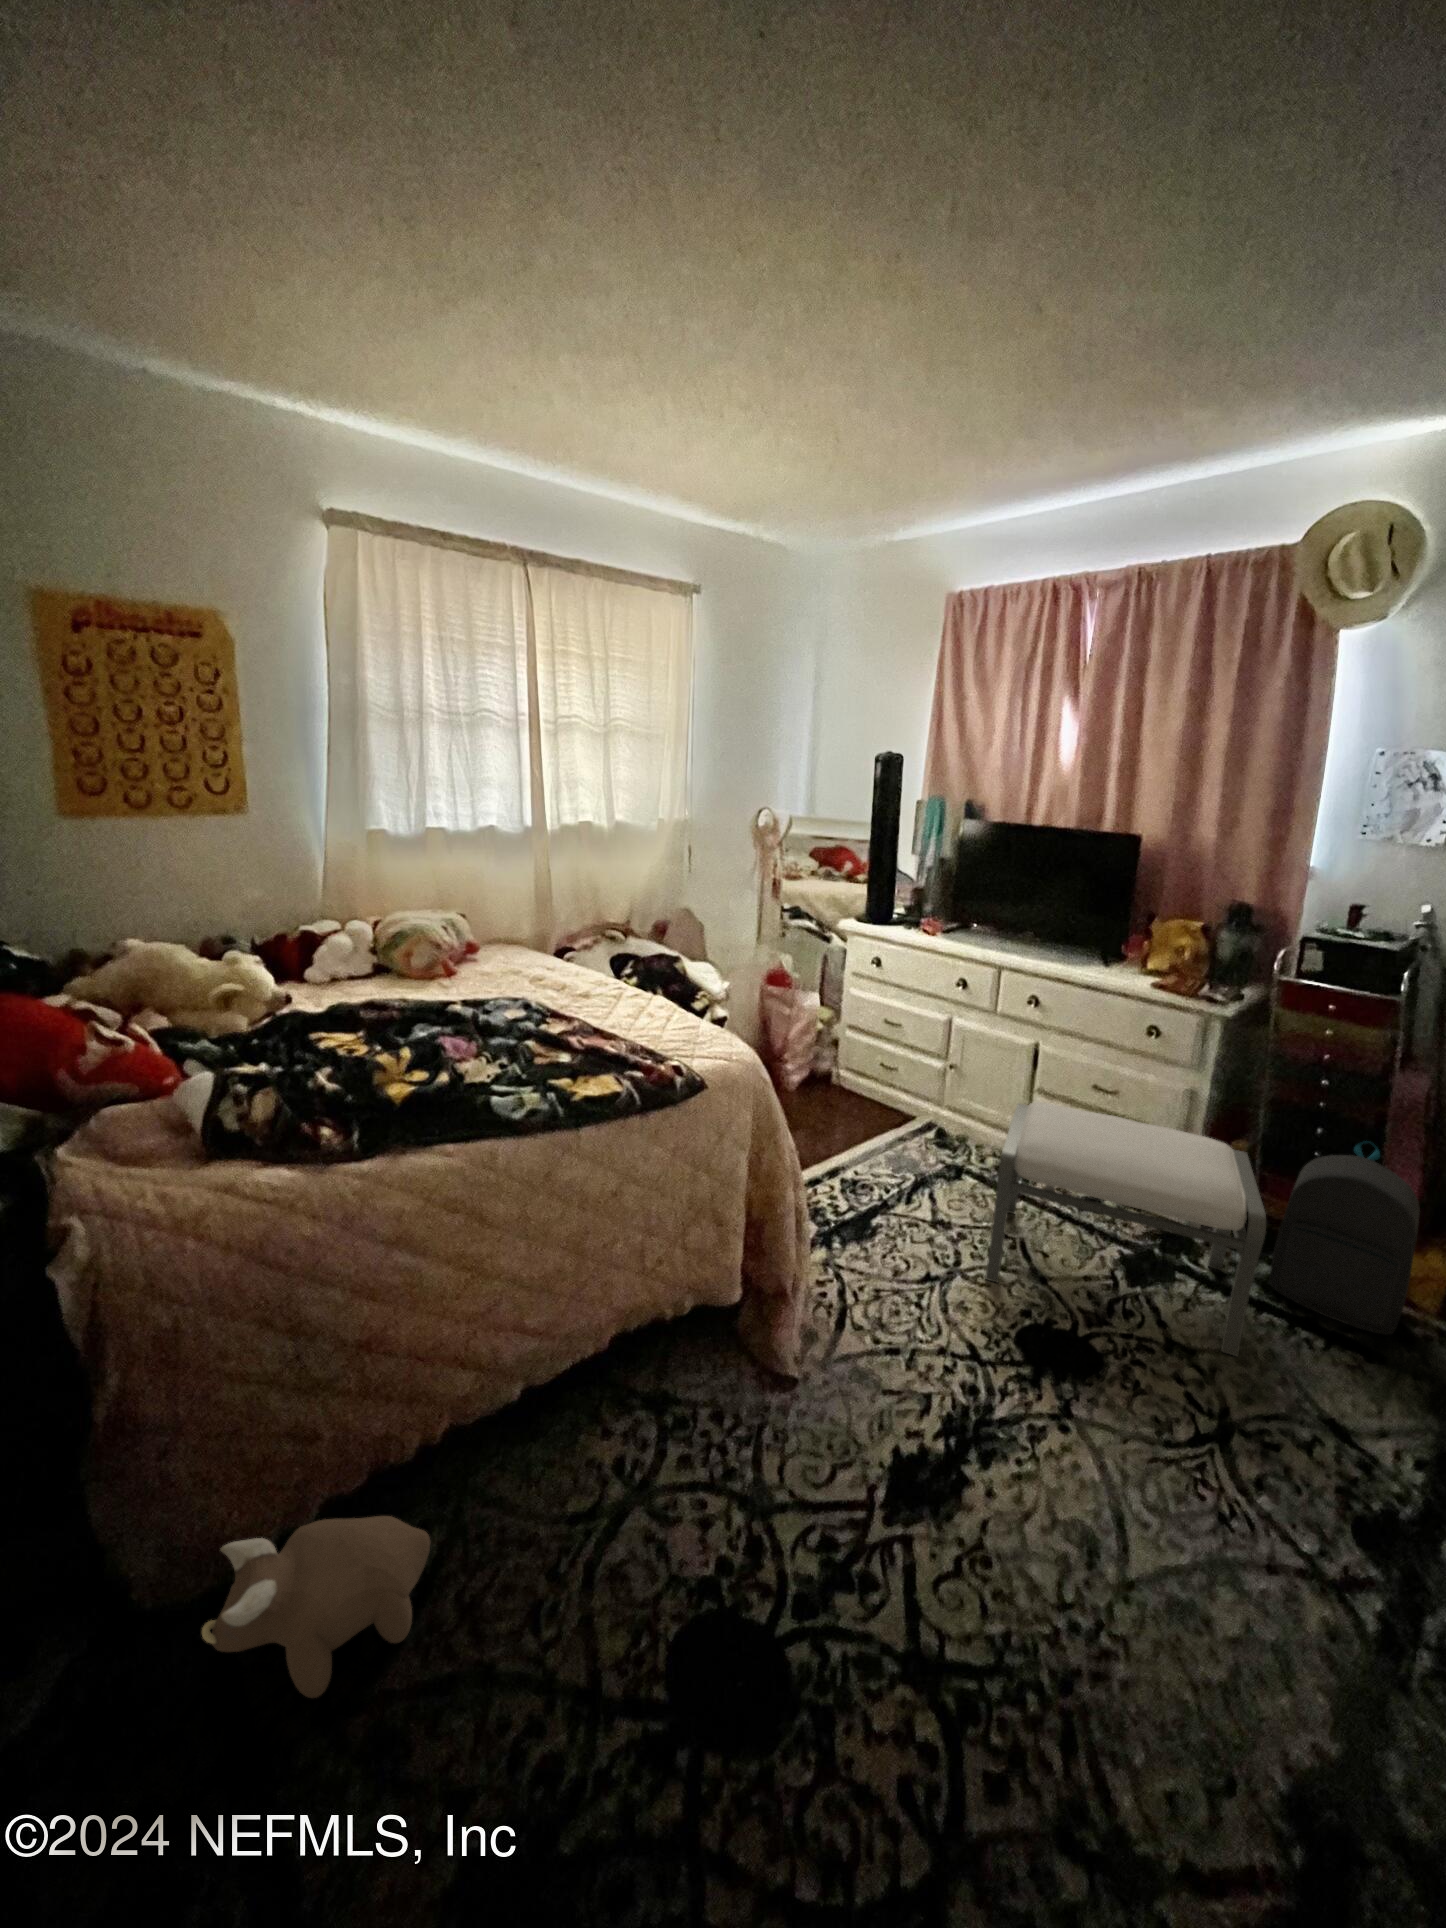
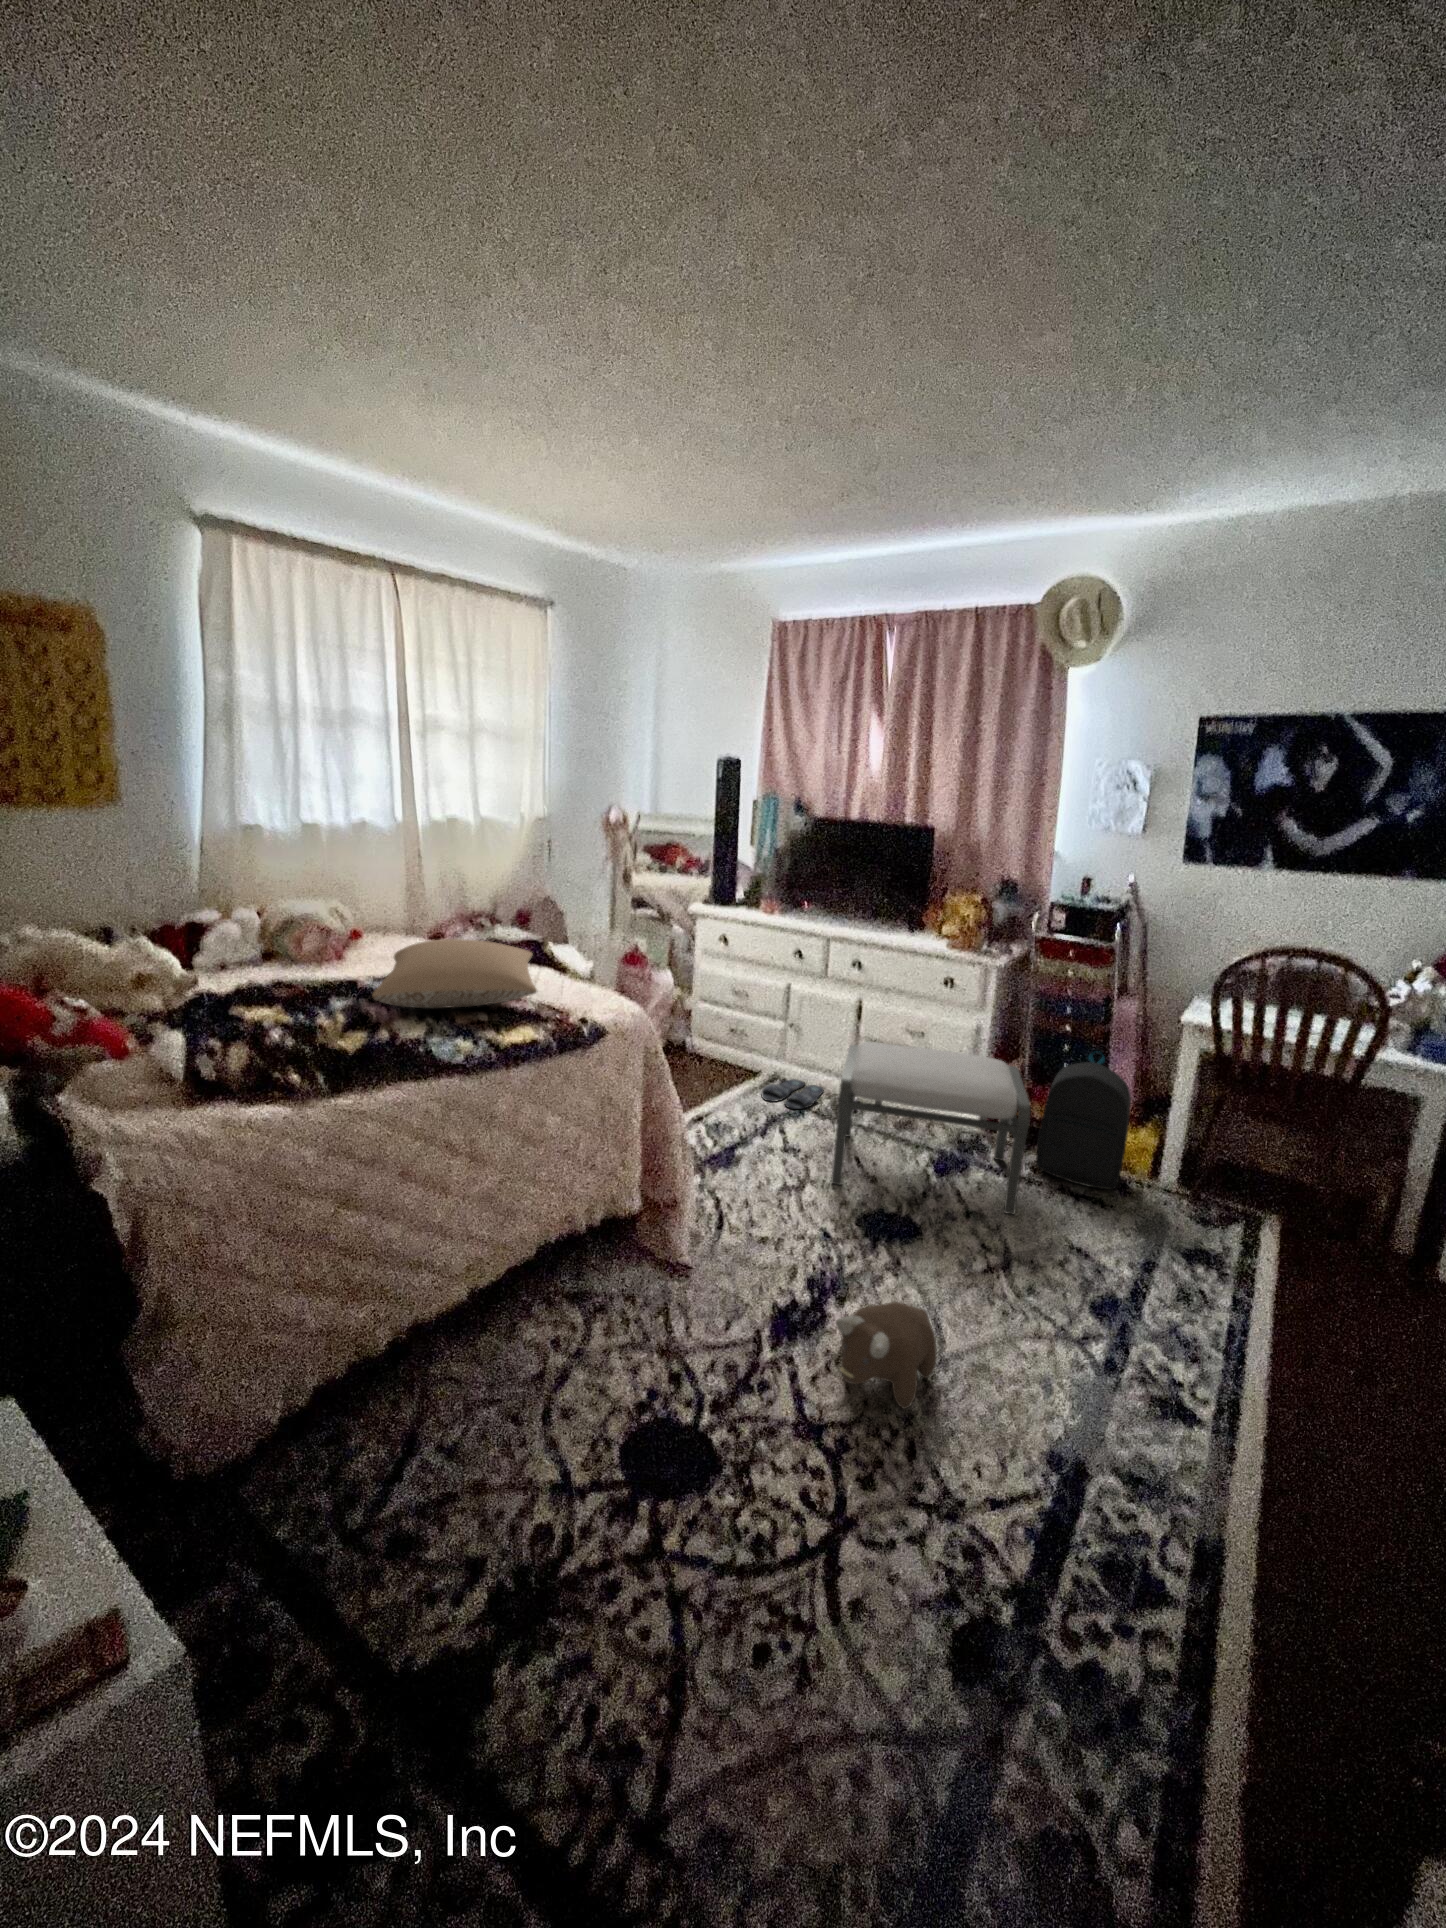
pillow: none [445,966,638,1045] -> present [372,939,537,1008]
slippers: none [909,1130,987,1170] -> present [762,1079,824,1109]
plush toy: present [202,1516,431,1698] -> present [836,1302,937,1409]

